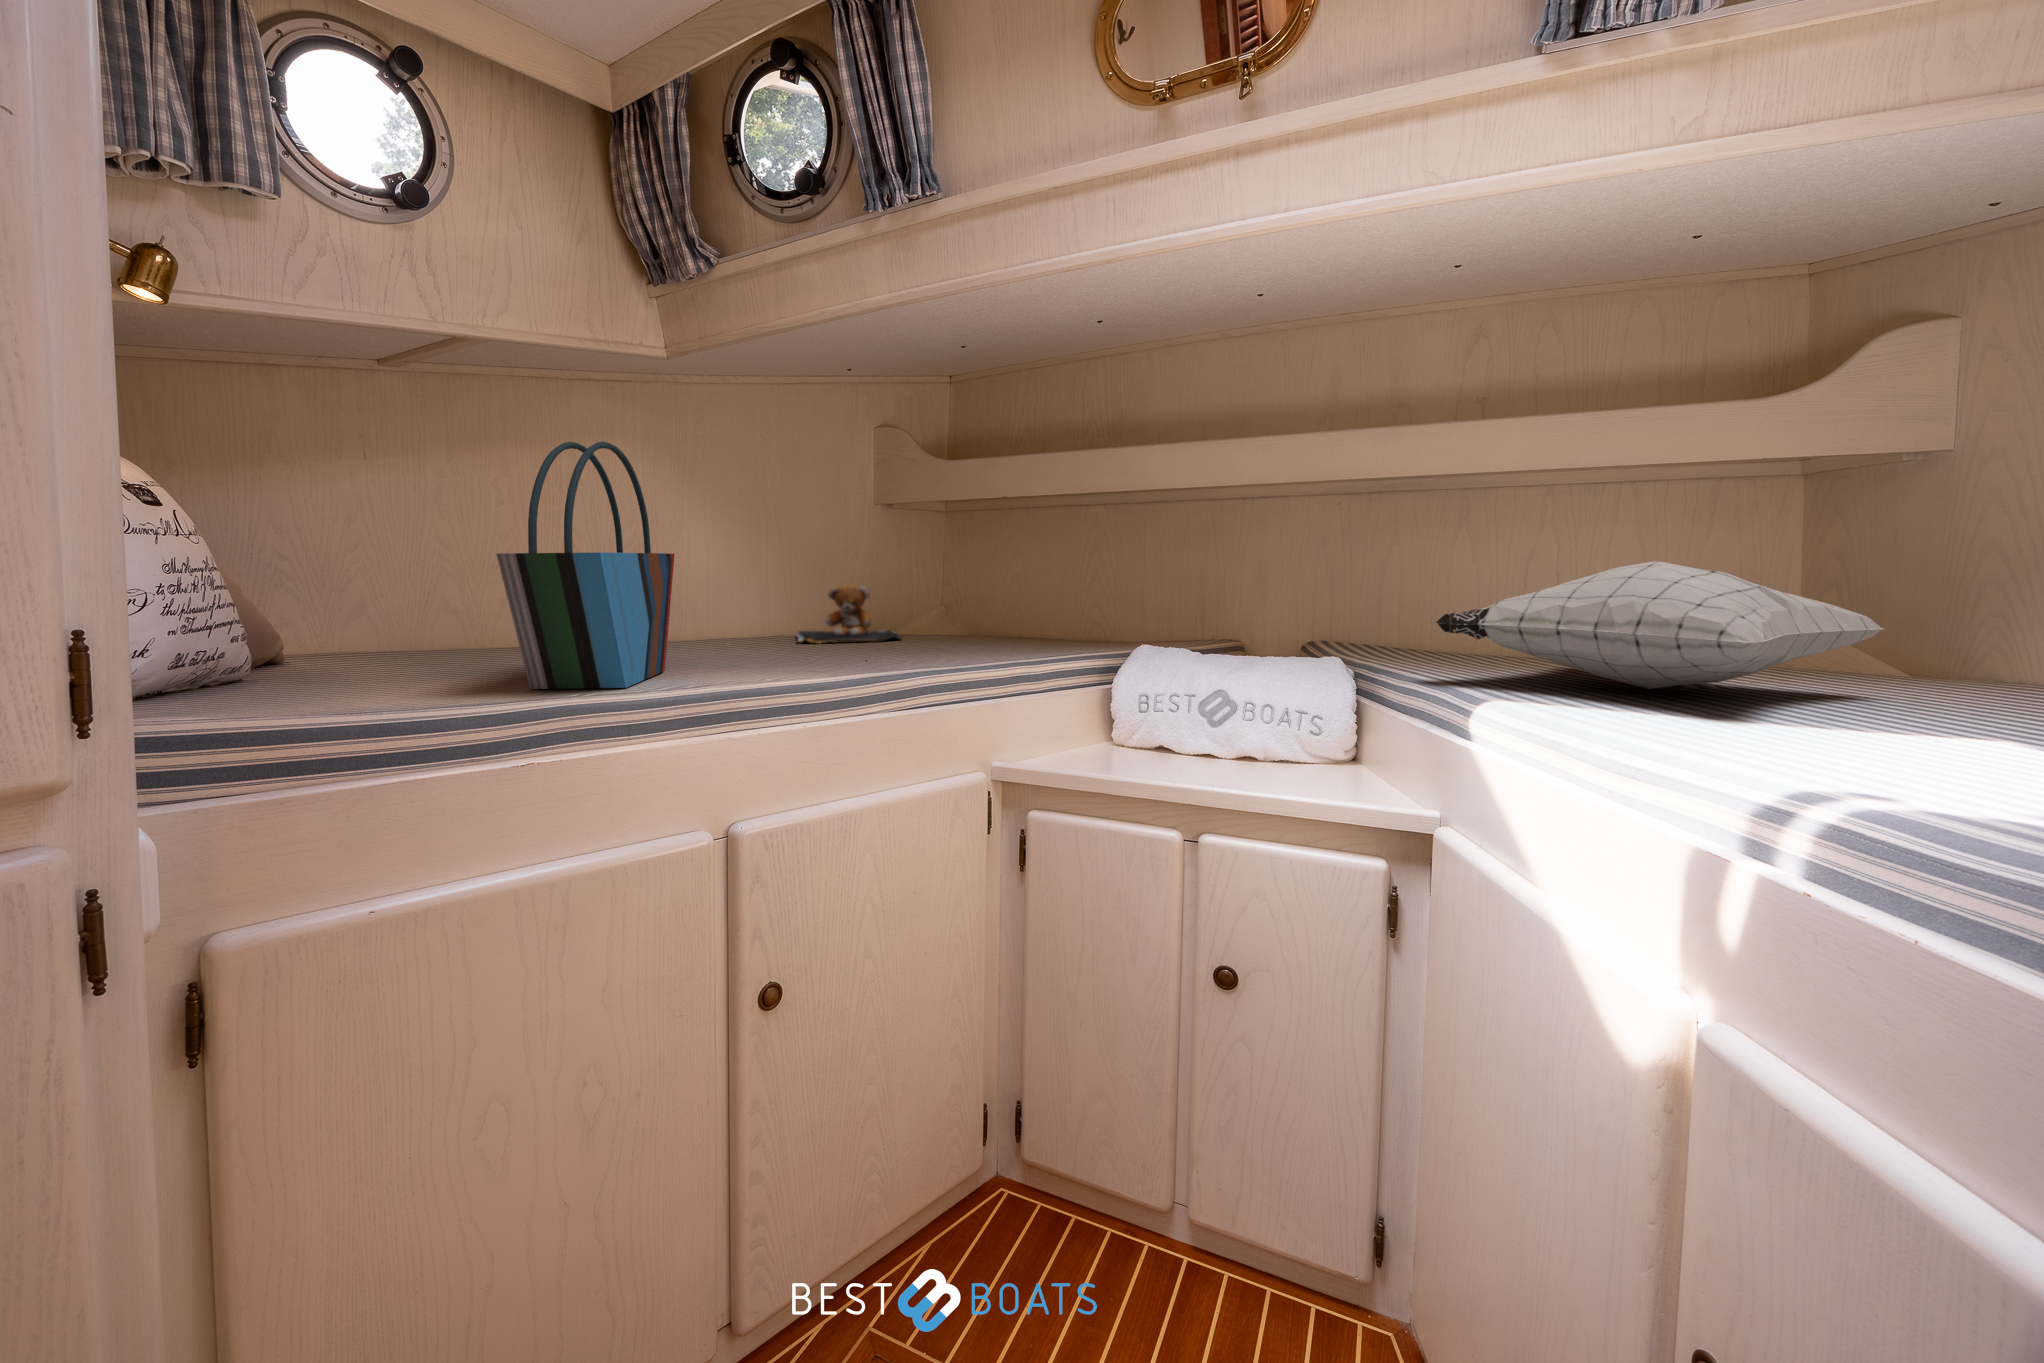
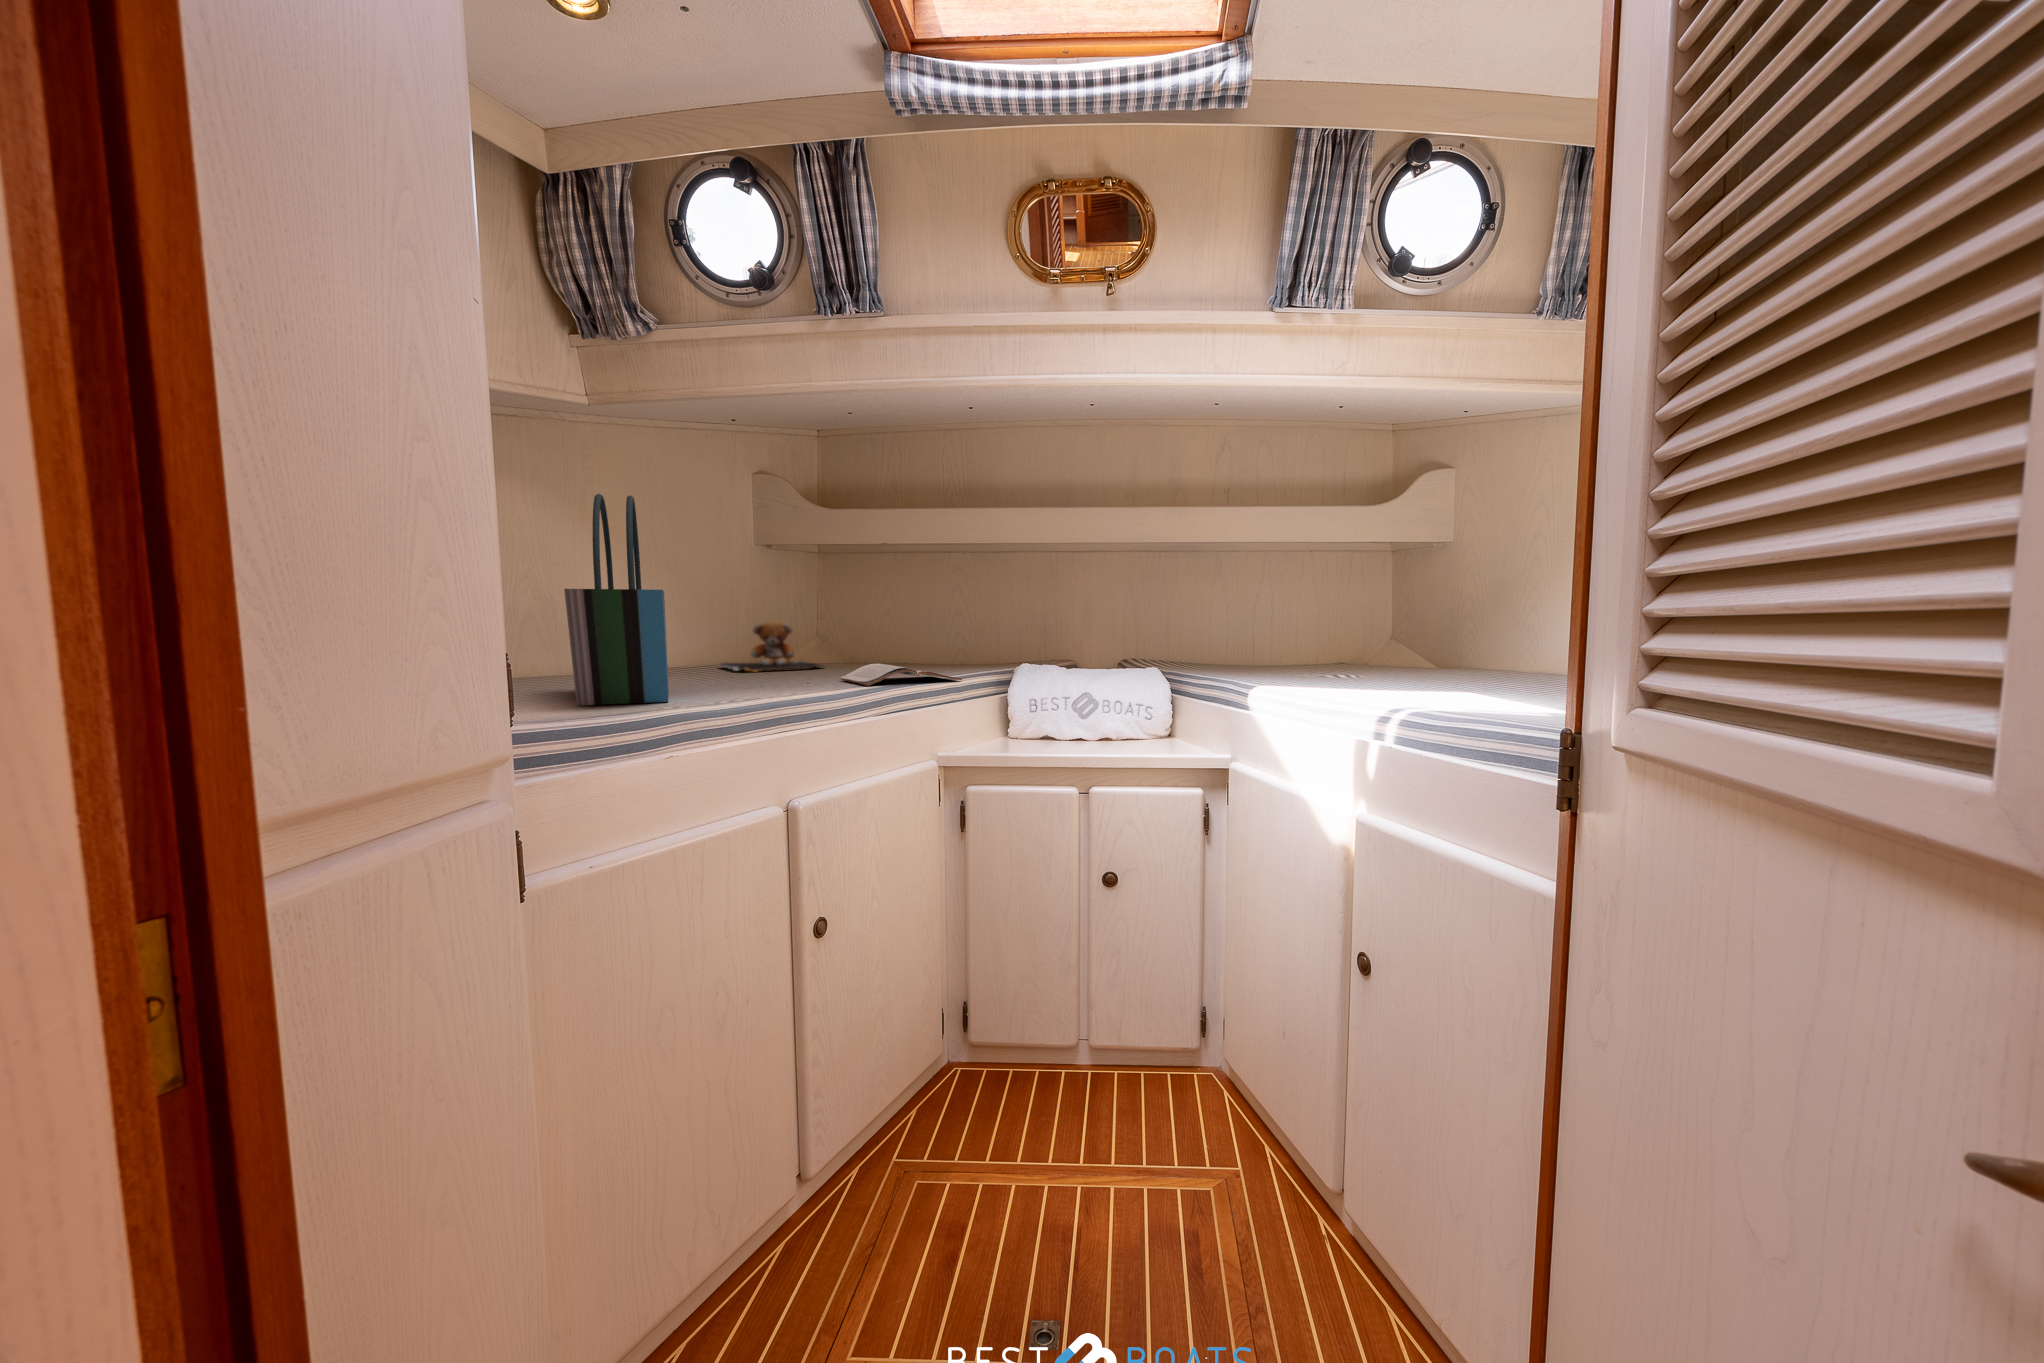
pillow: present [1436,561,1884,689] -> none [1223,607,1423,679]
magazine: none [879,640,1024,672] -> present [841,664,962,686]

